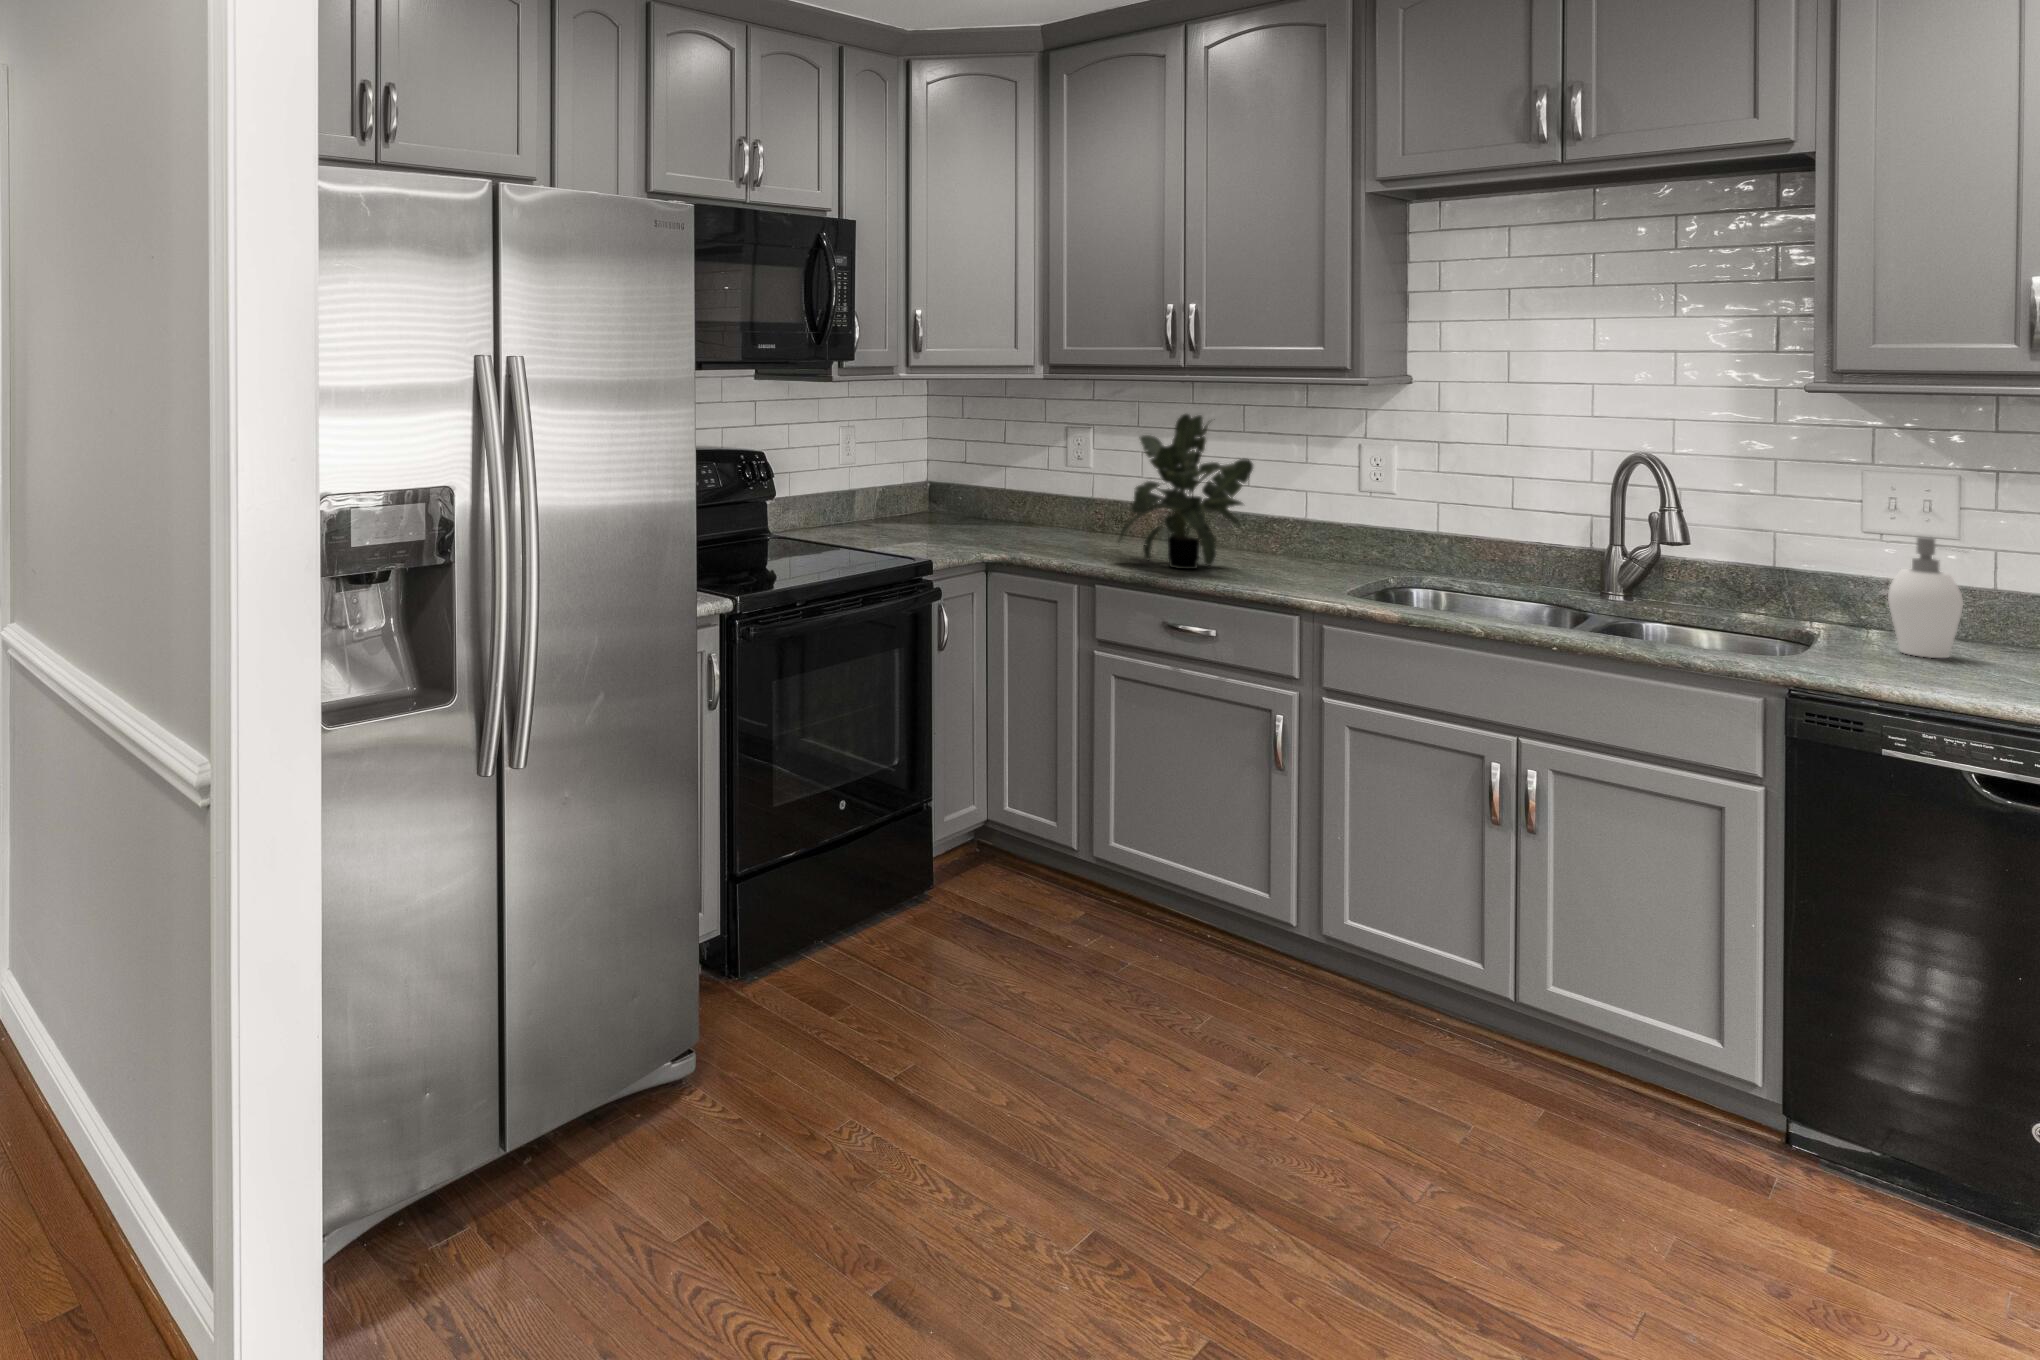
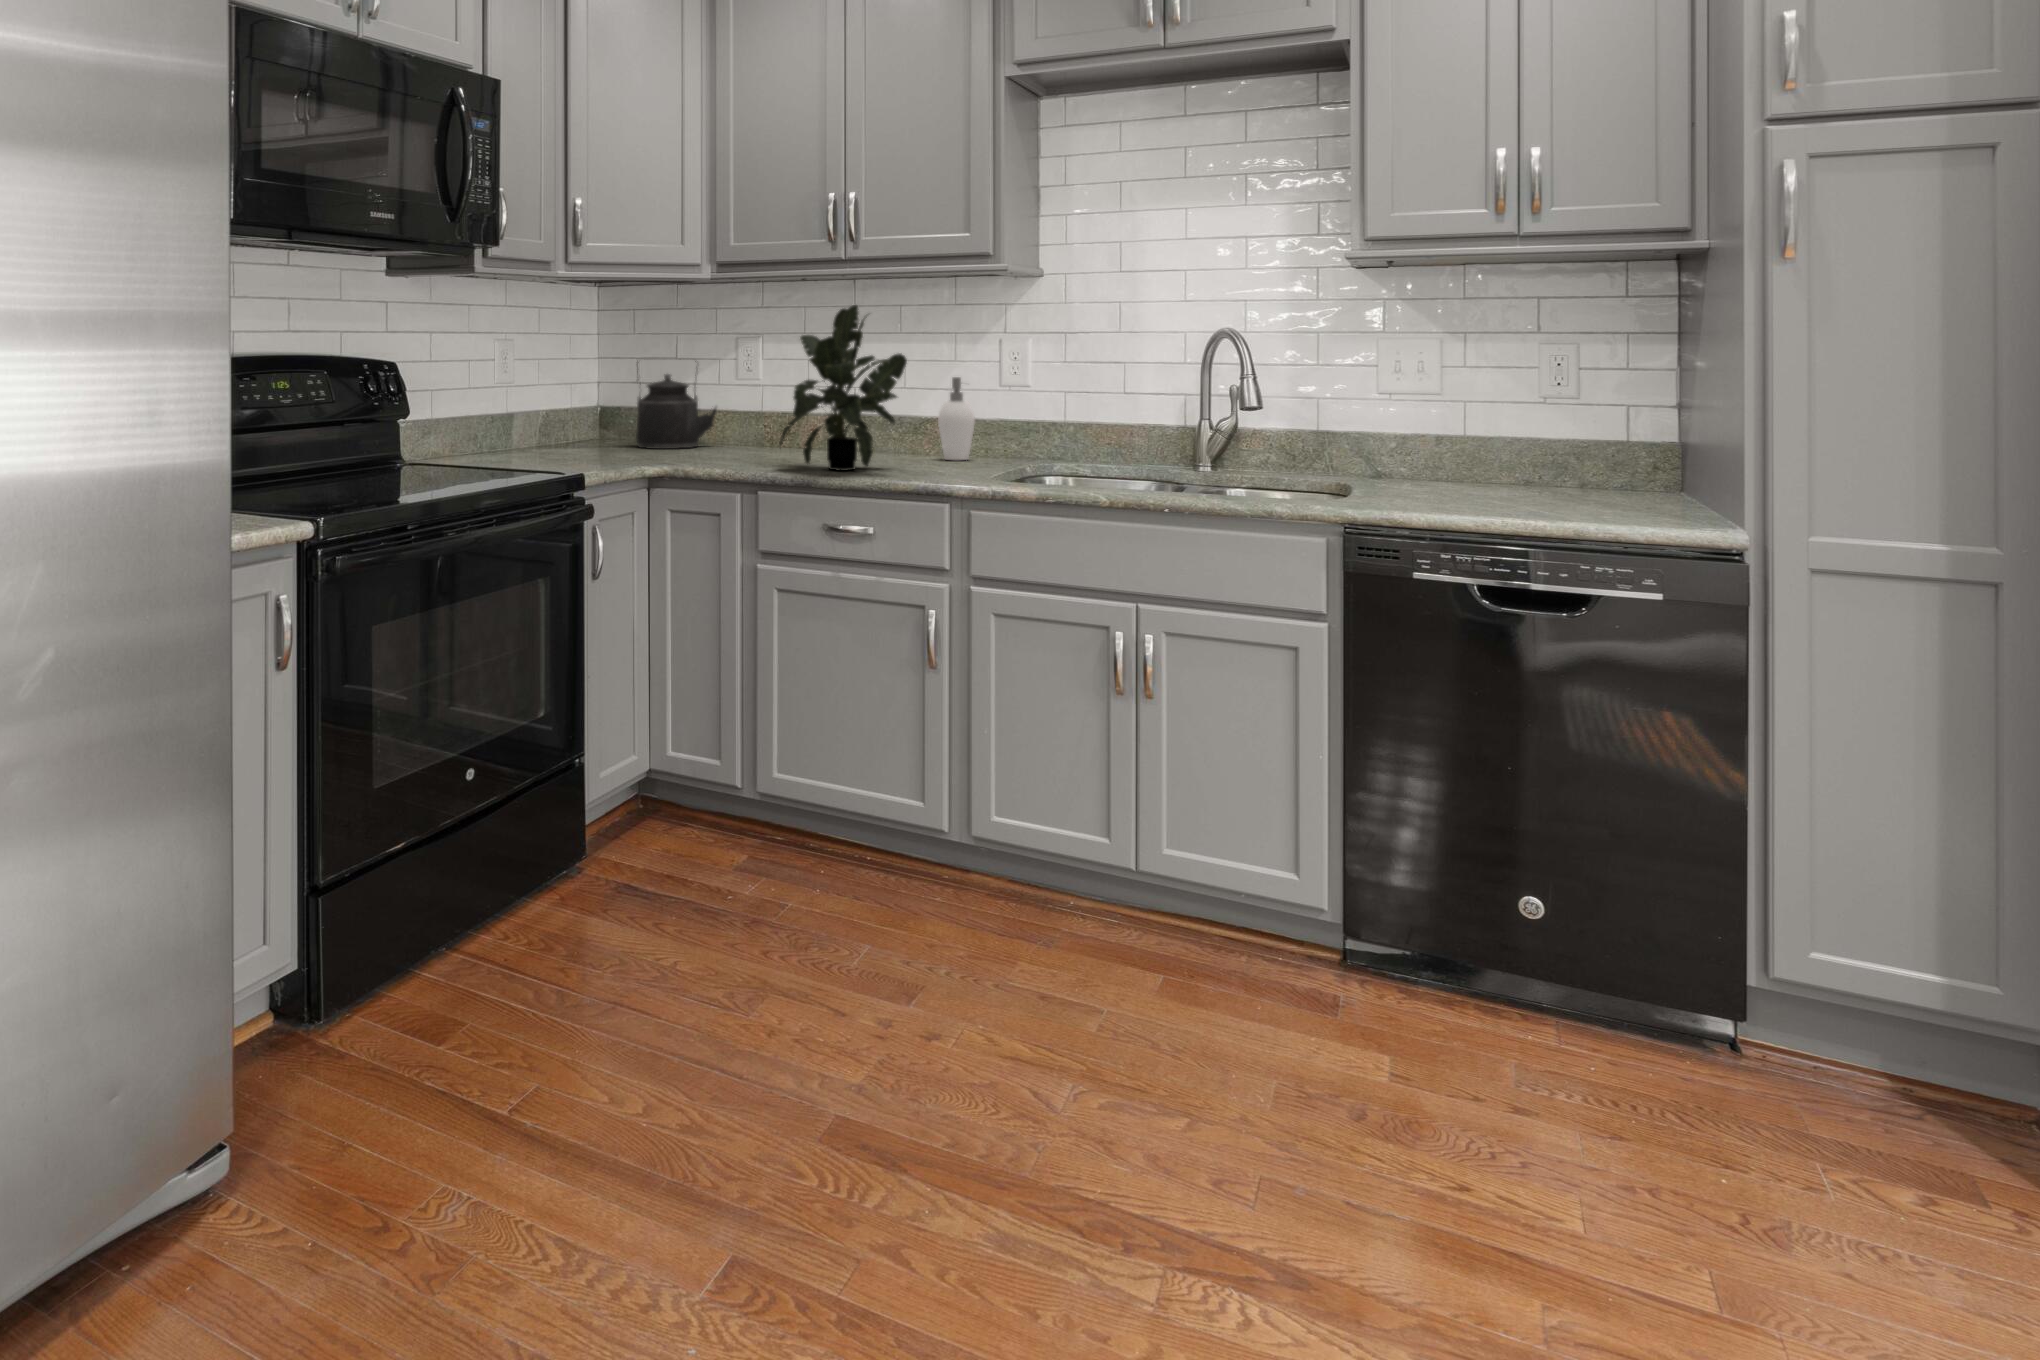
kettle: none [970,442,1063,527] -> present [636,361,716,449]
soap dispenser: present [1888,537,1963,658] -> present [938,377,975,460]

